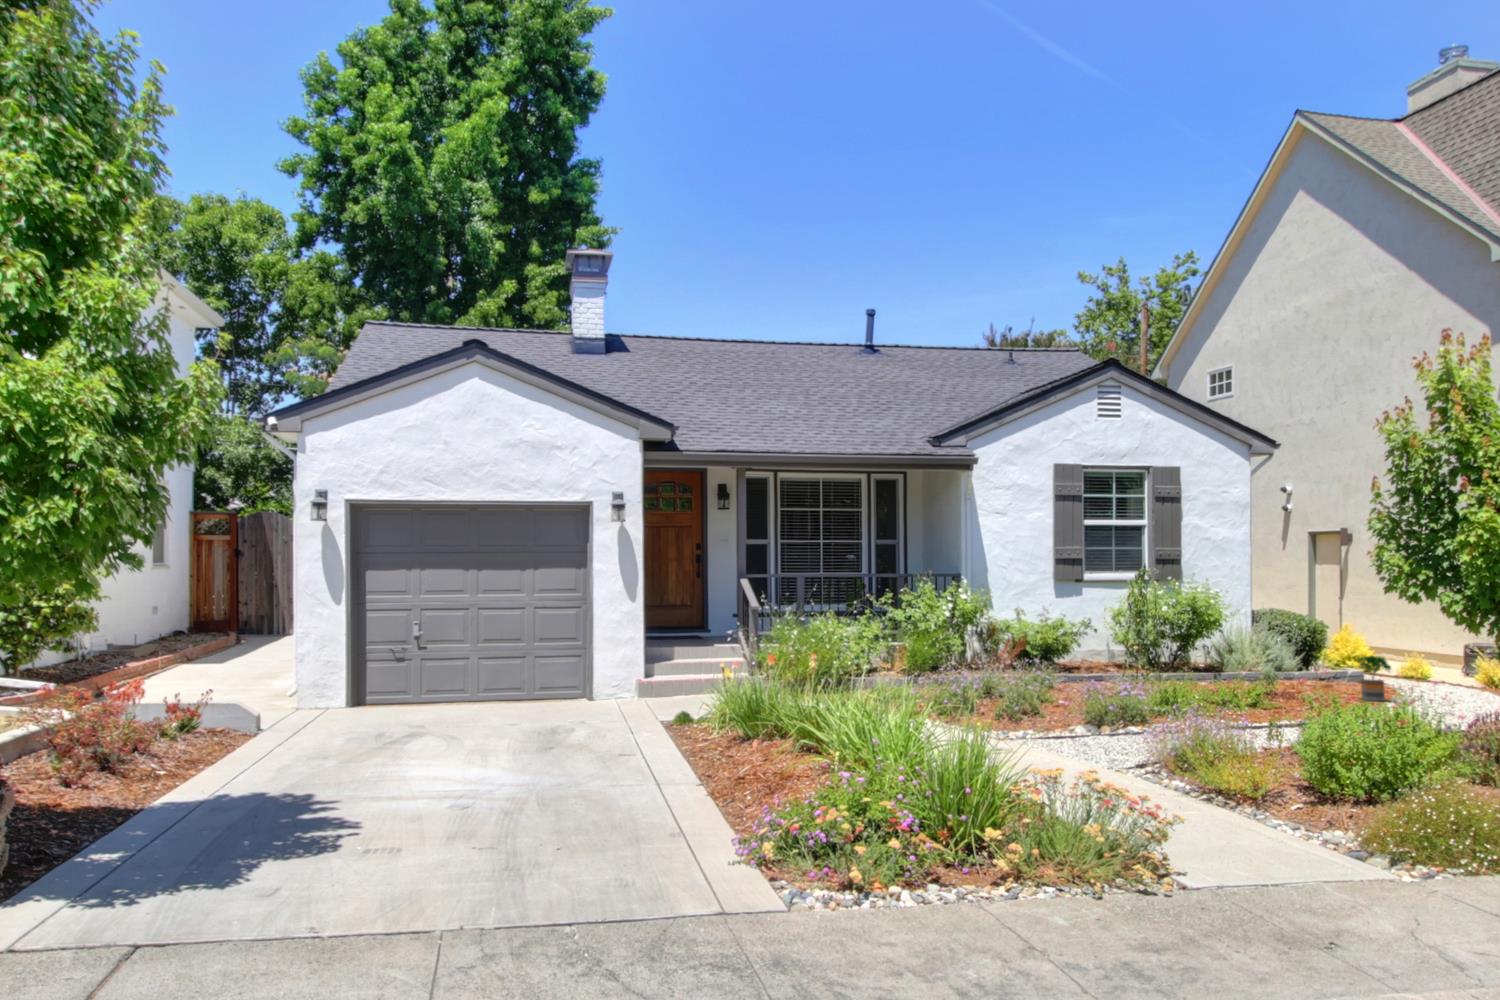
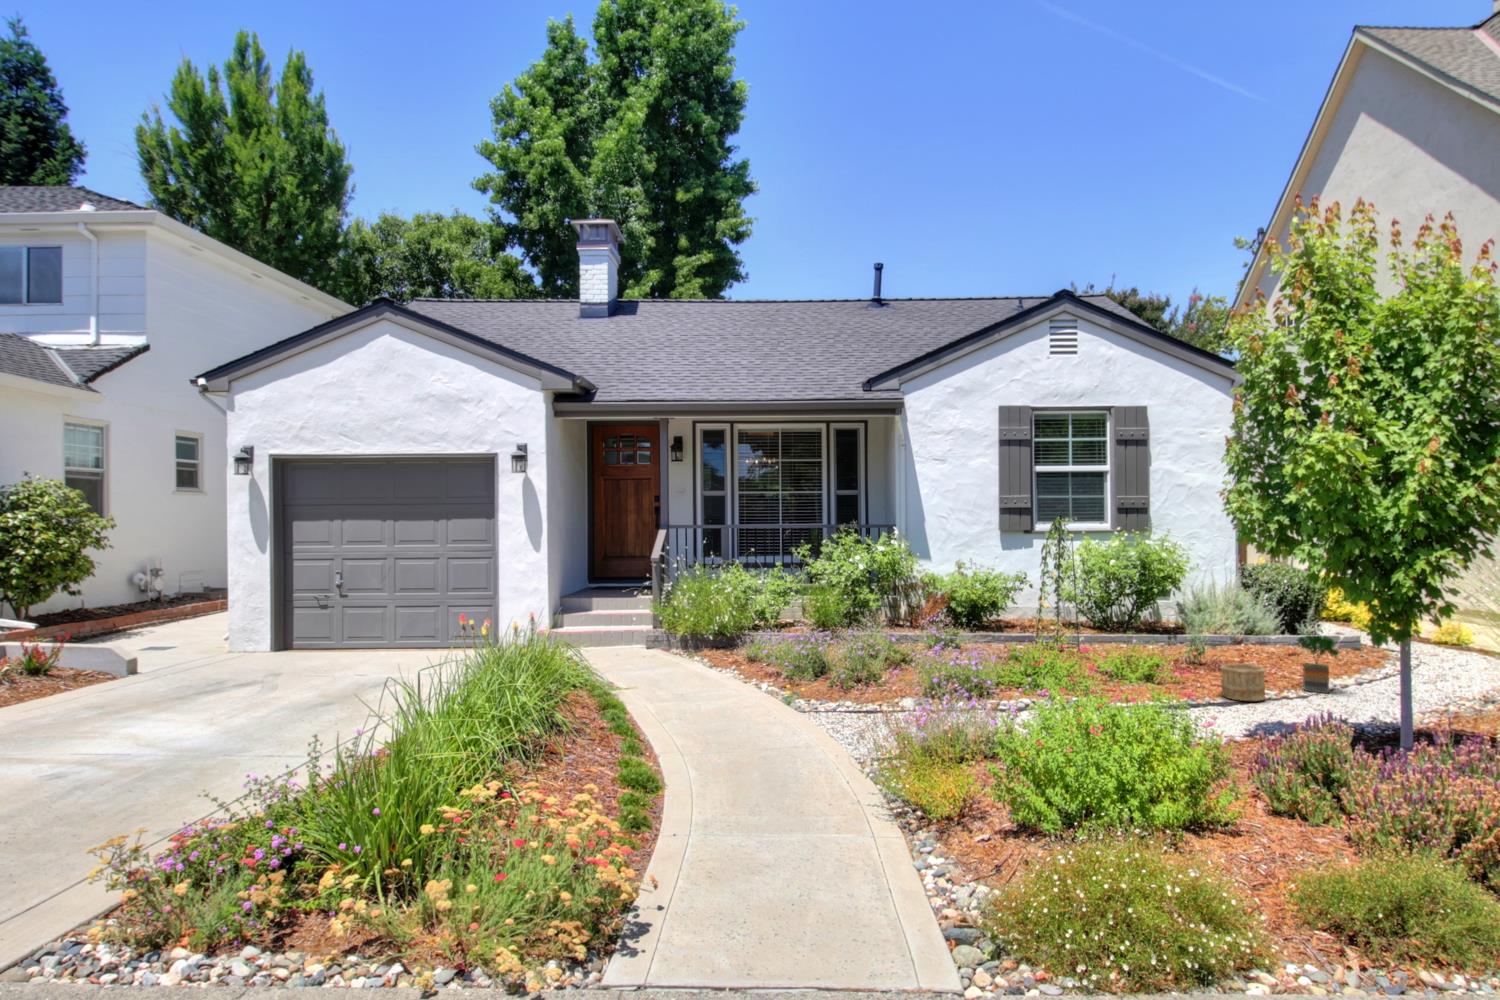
wooden bucket: none [1314,678,1351,706] -> present [1220,663,1266,701]

